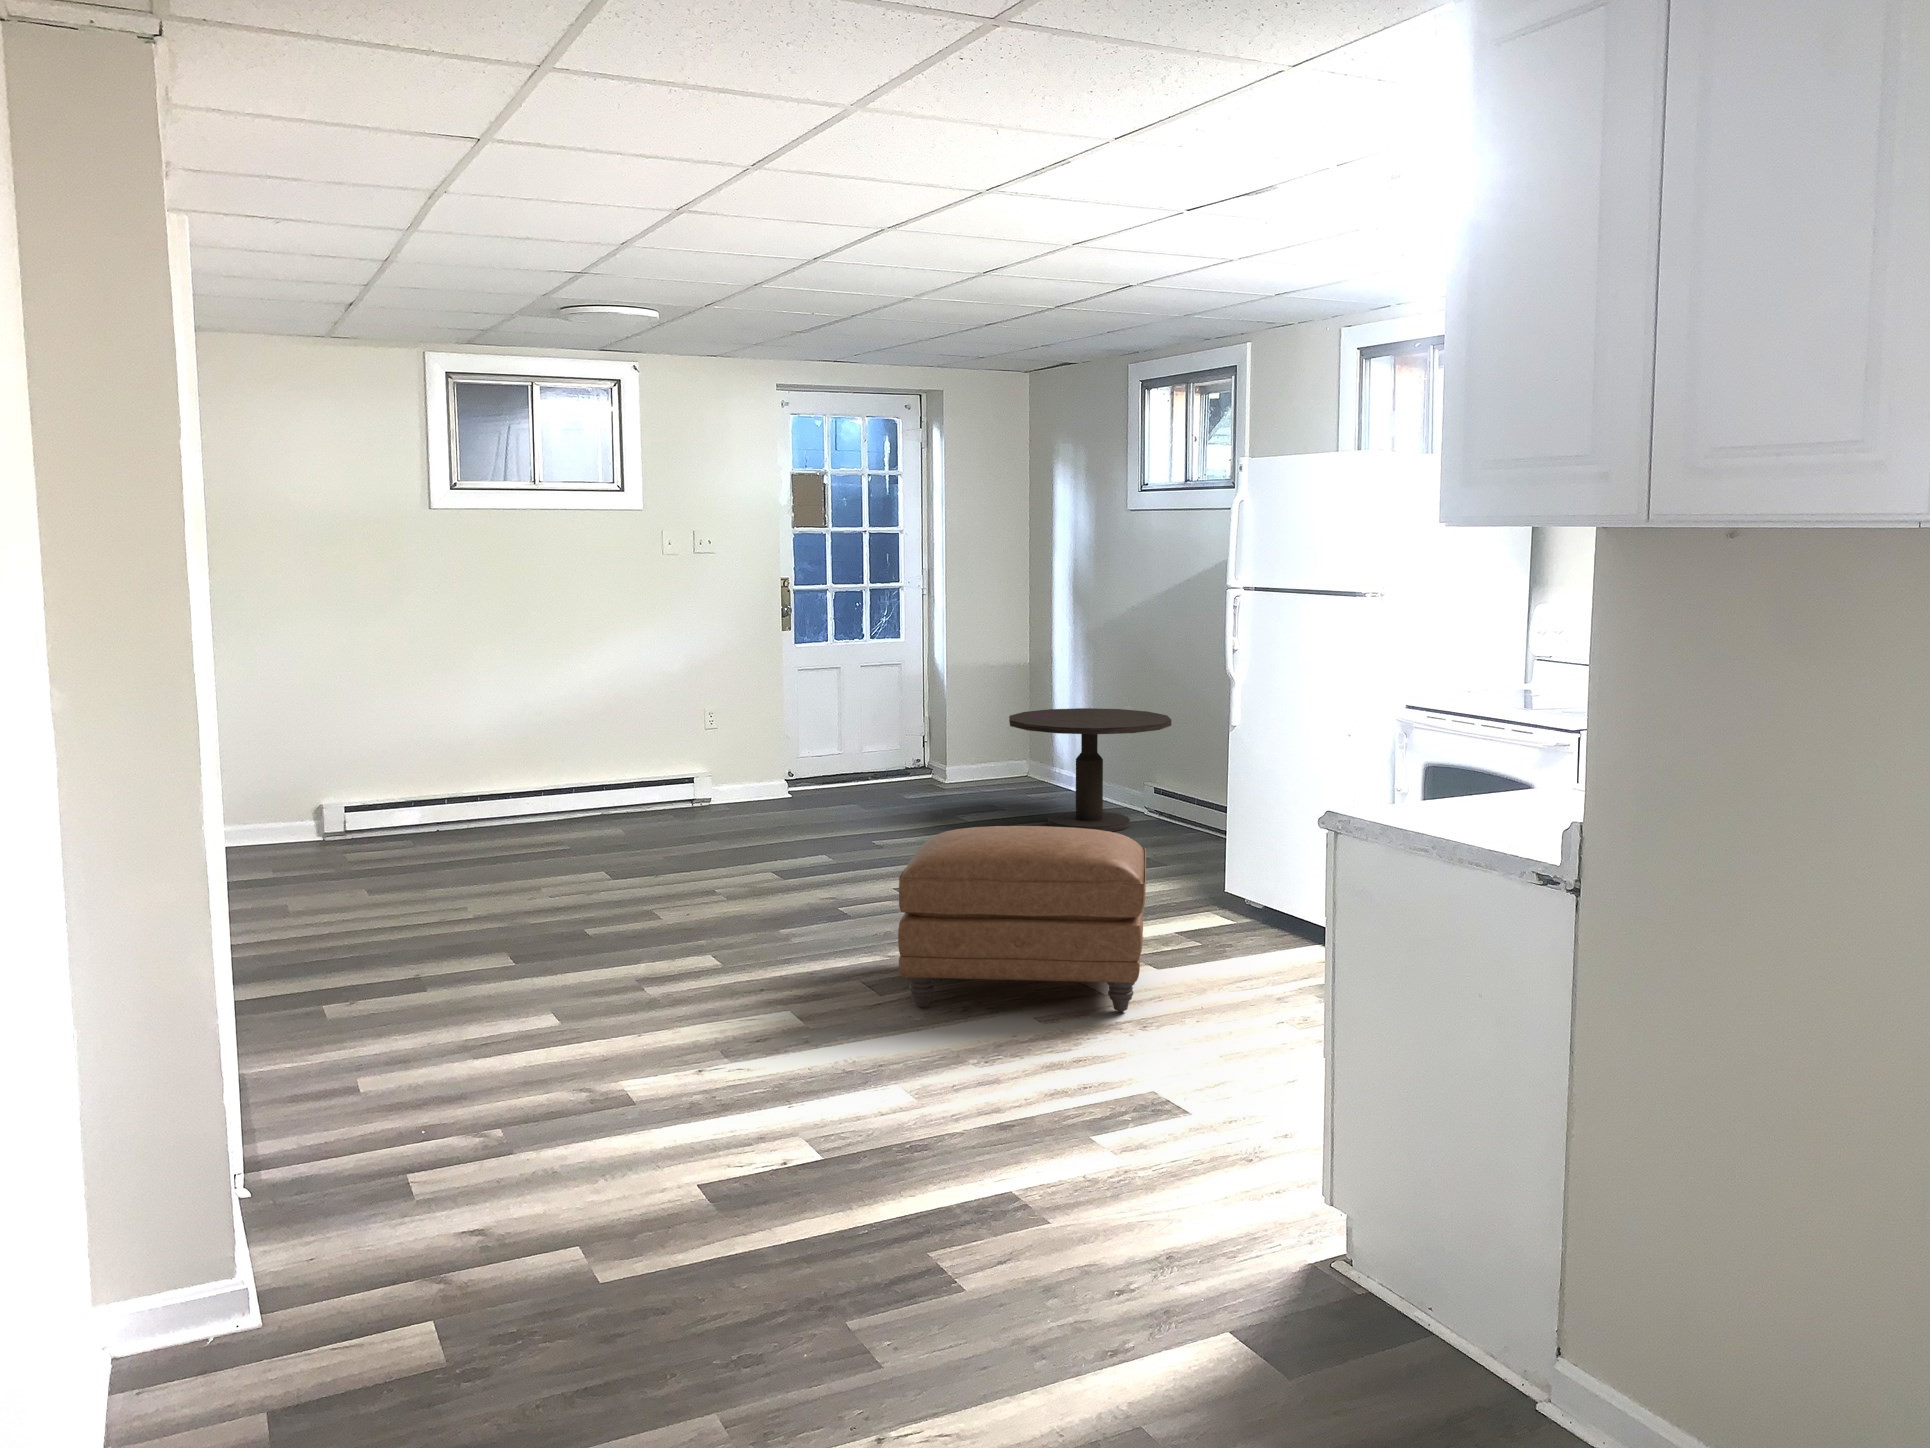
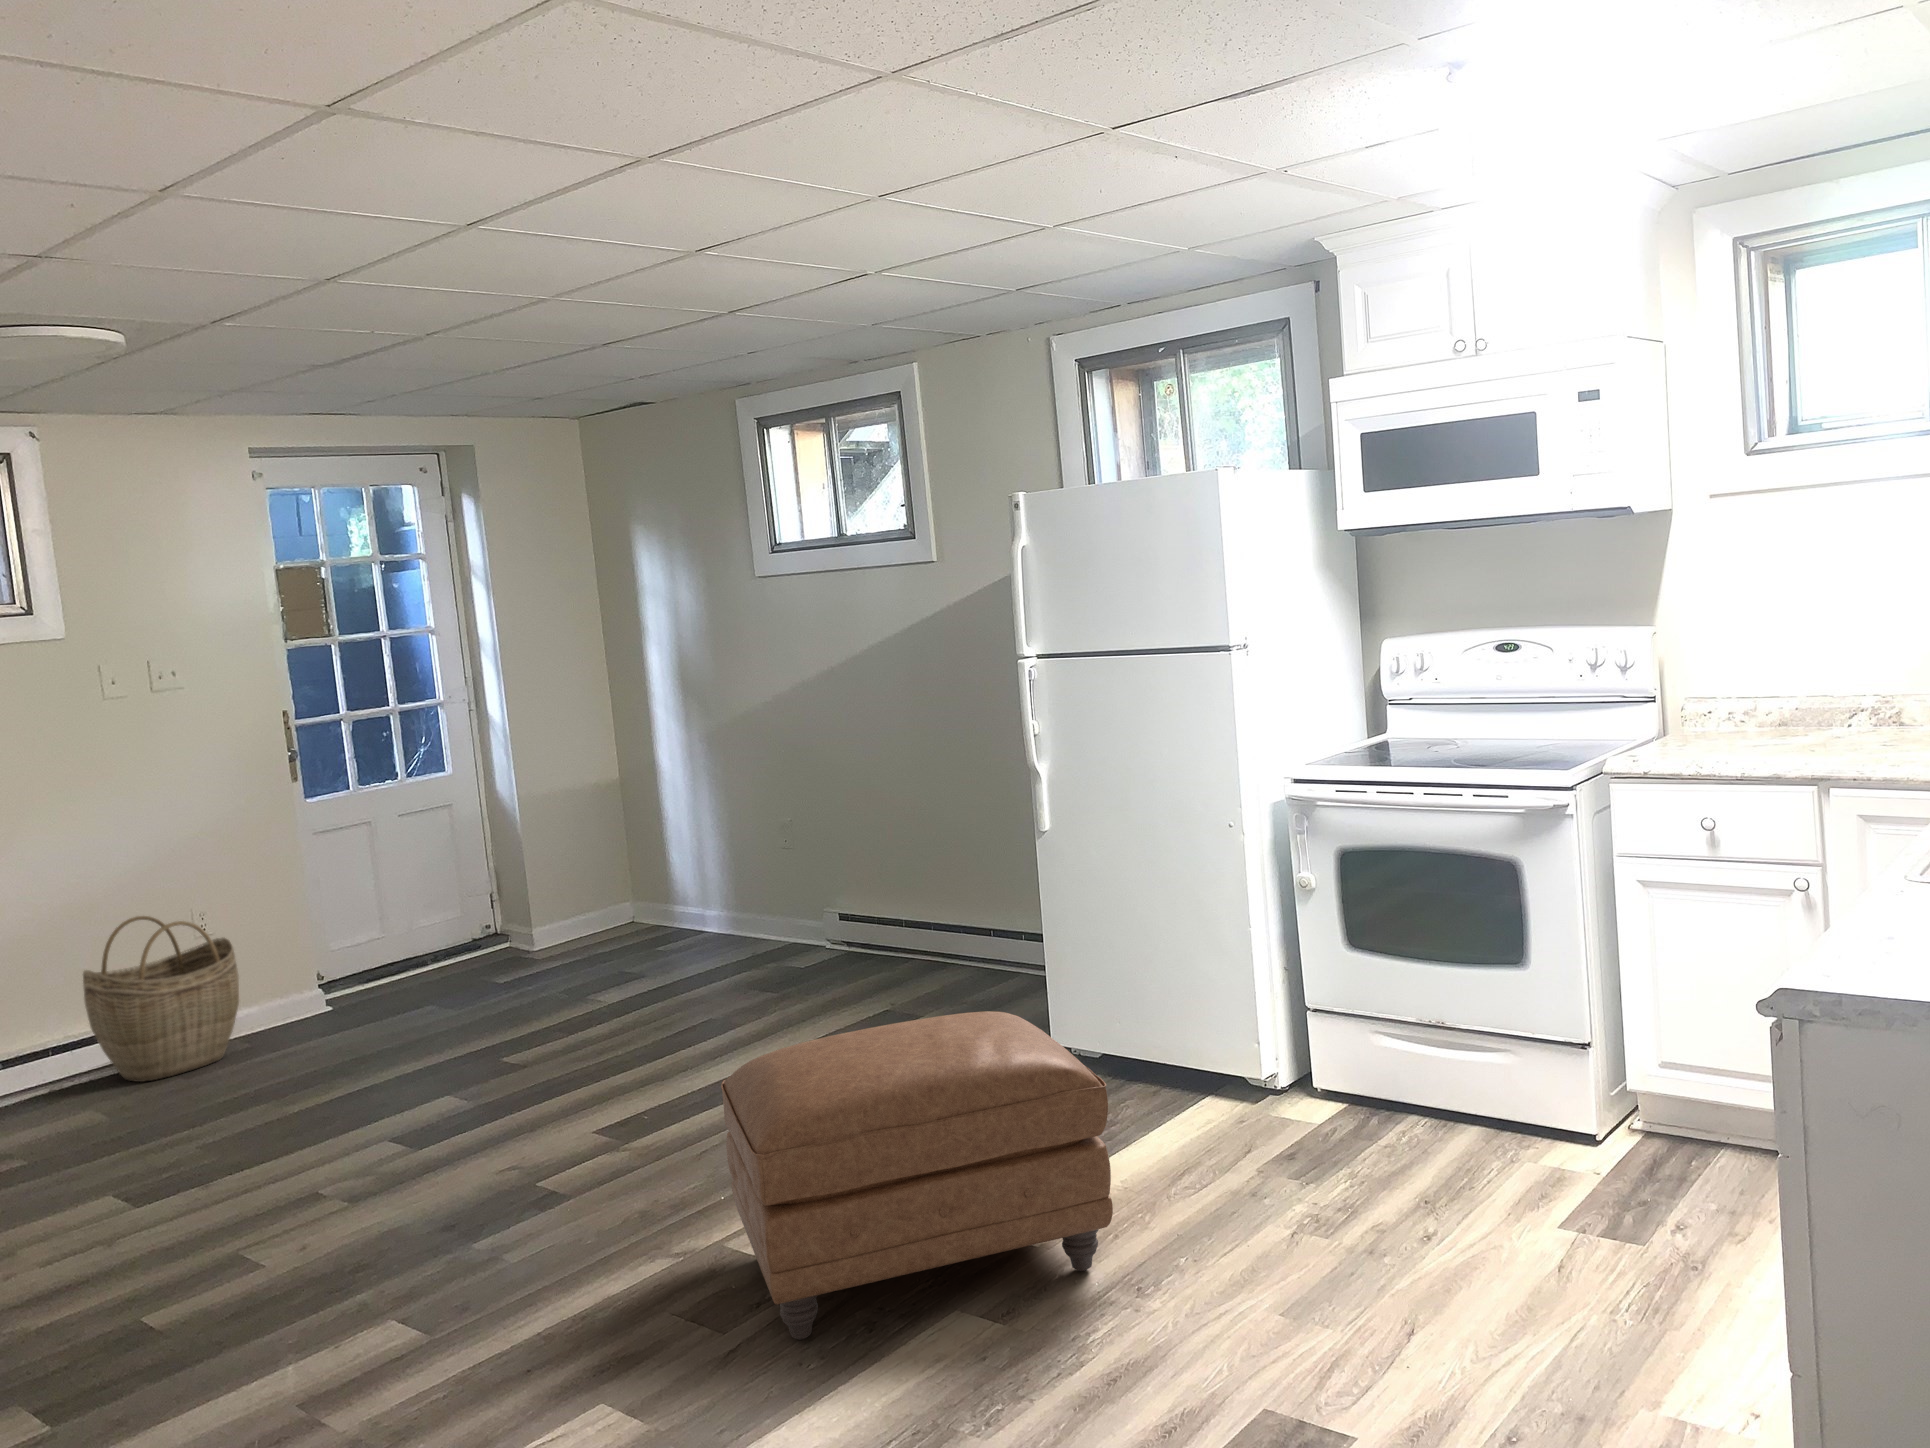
woven basket: none [630,707,725,818] -> present [83,916,239,1082]
side table: present [1009,708,1171,832] -> none [652,823,863,992]

